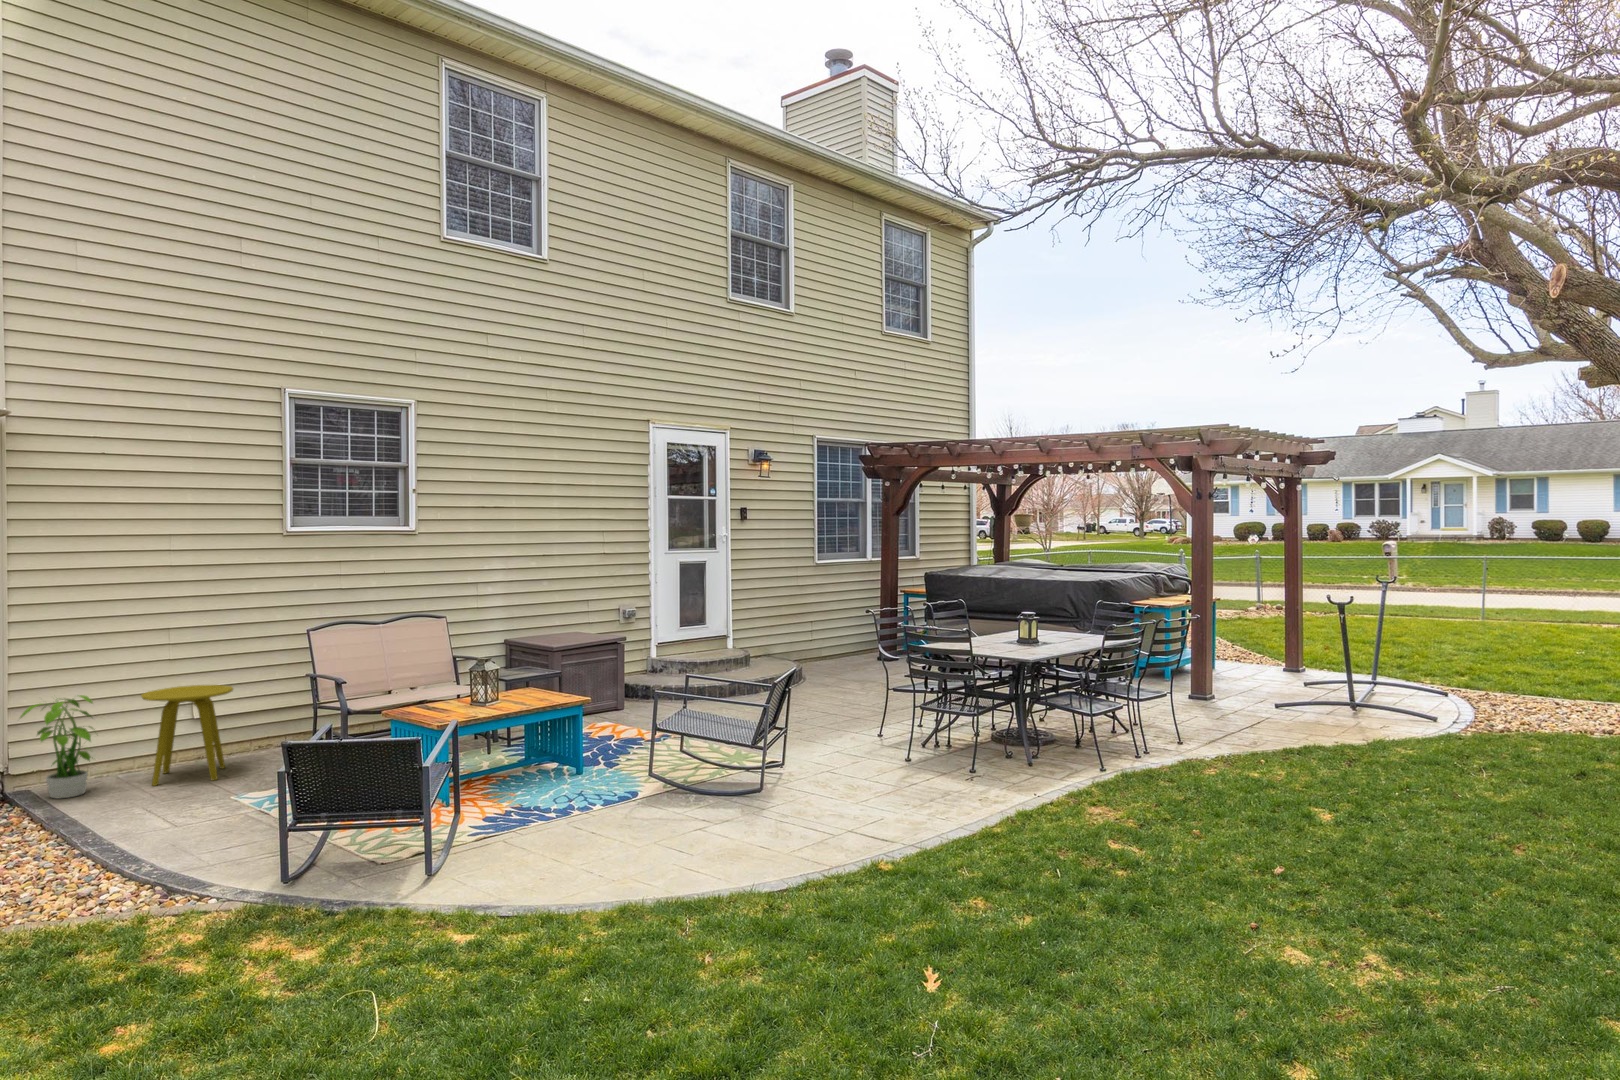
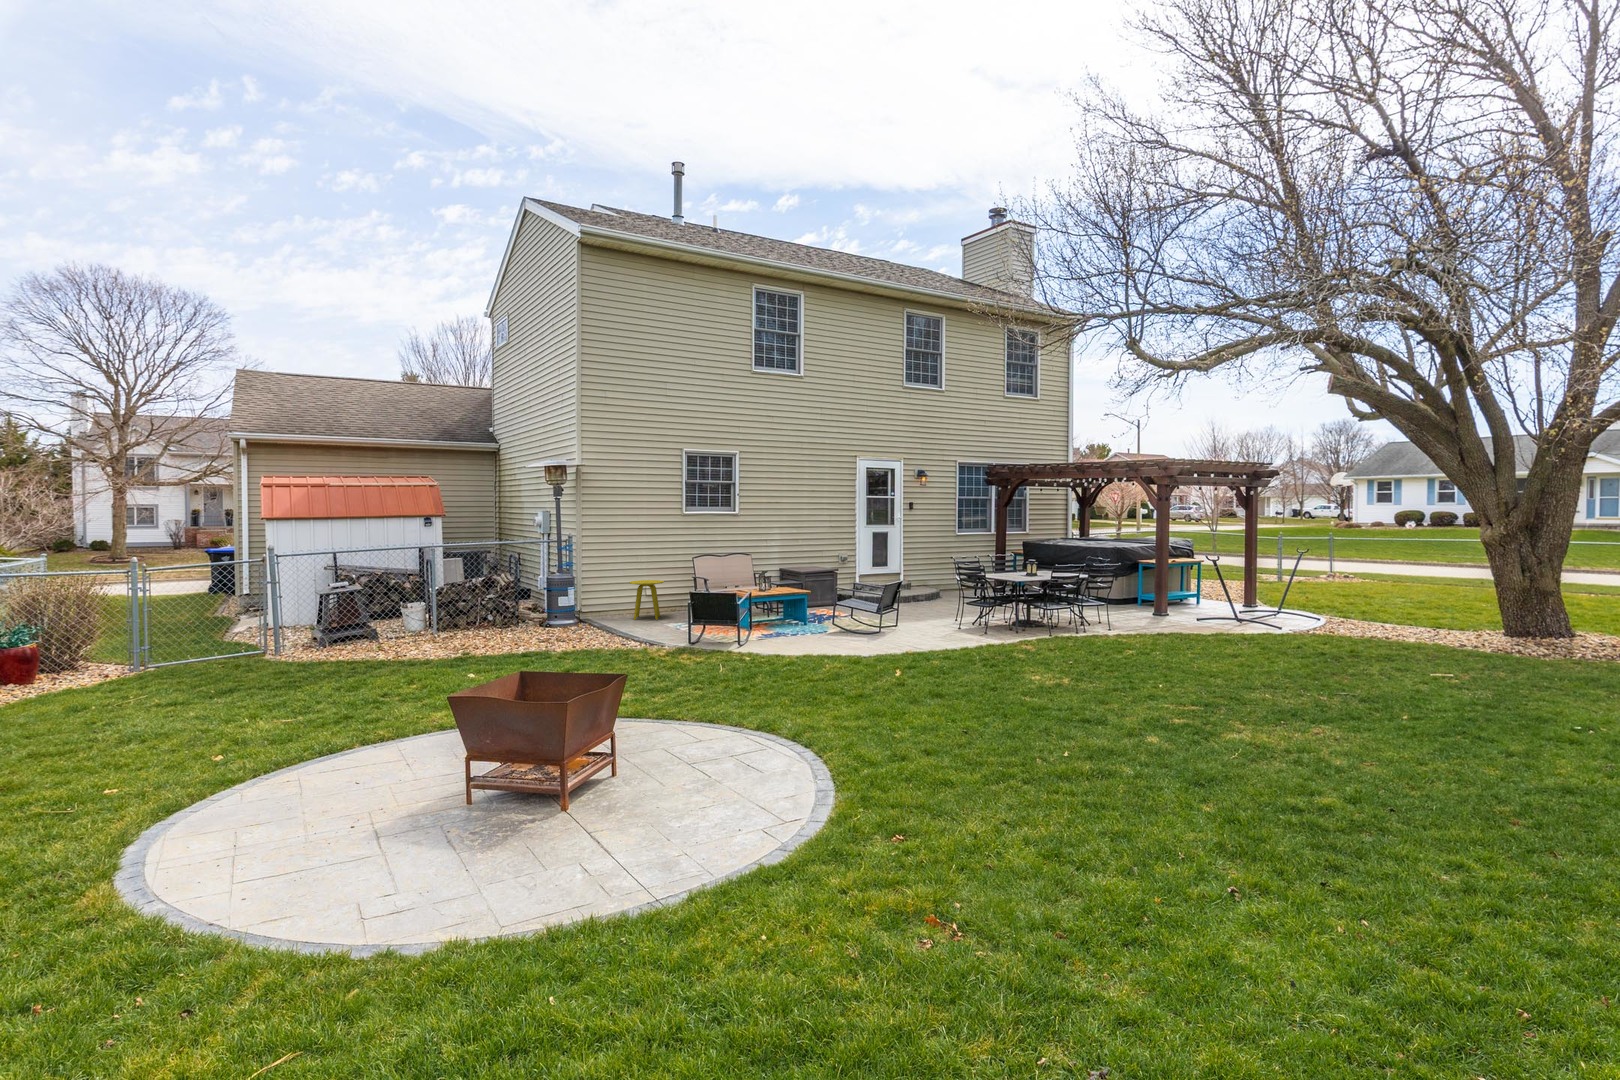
potted plant: present [20,695,95,799] -> none [587,580,615,622]

